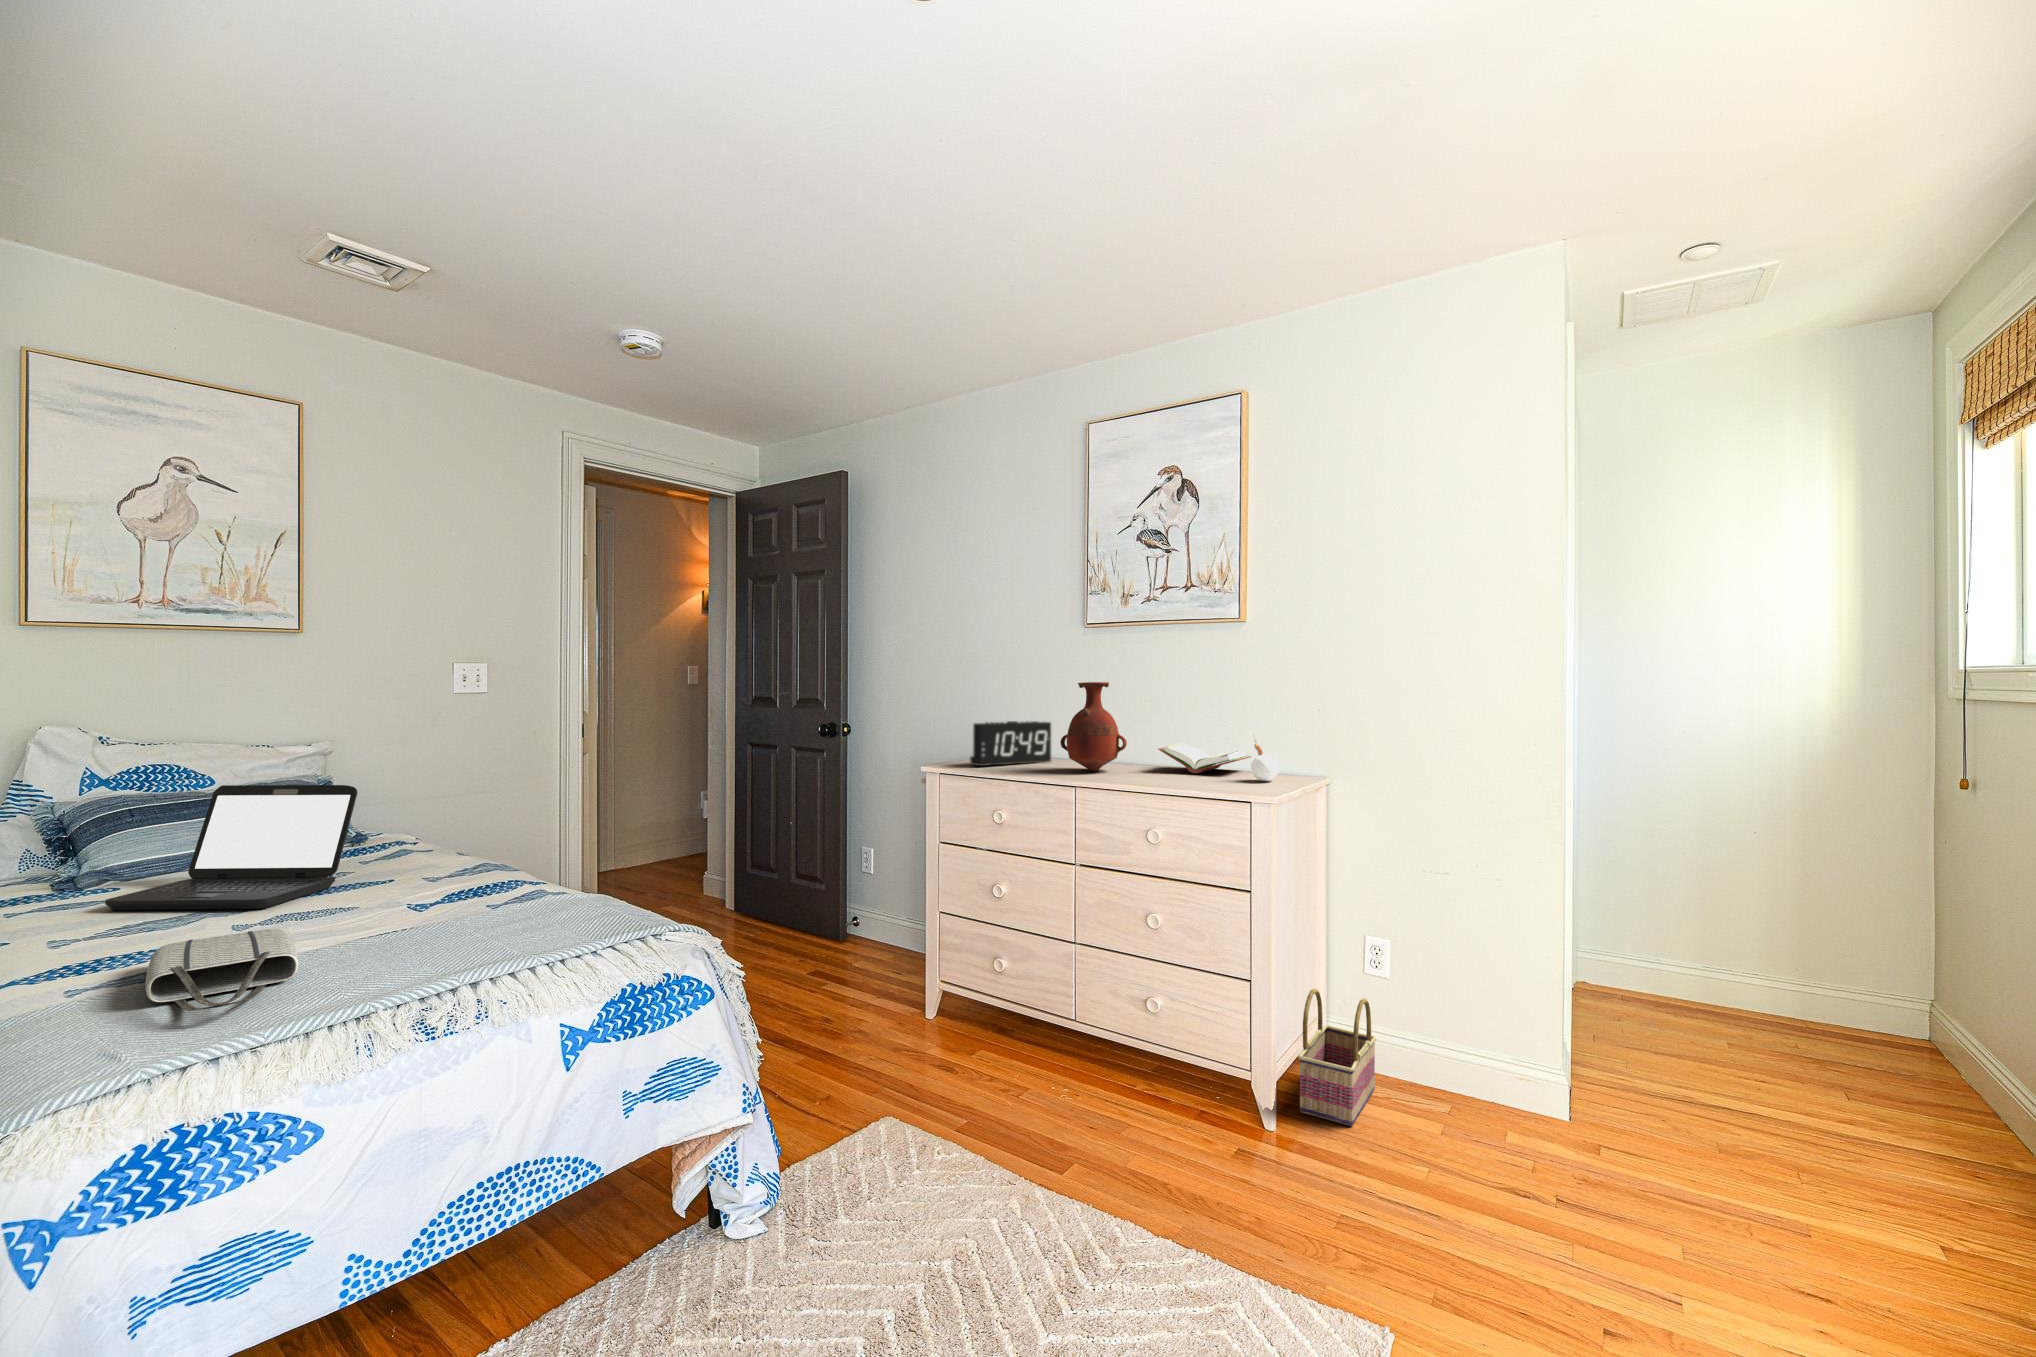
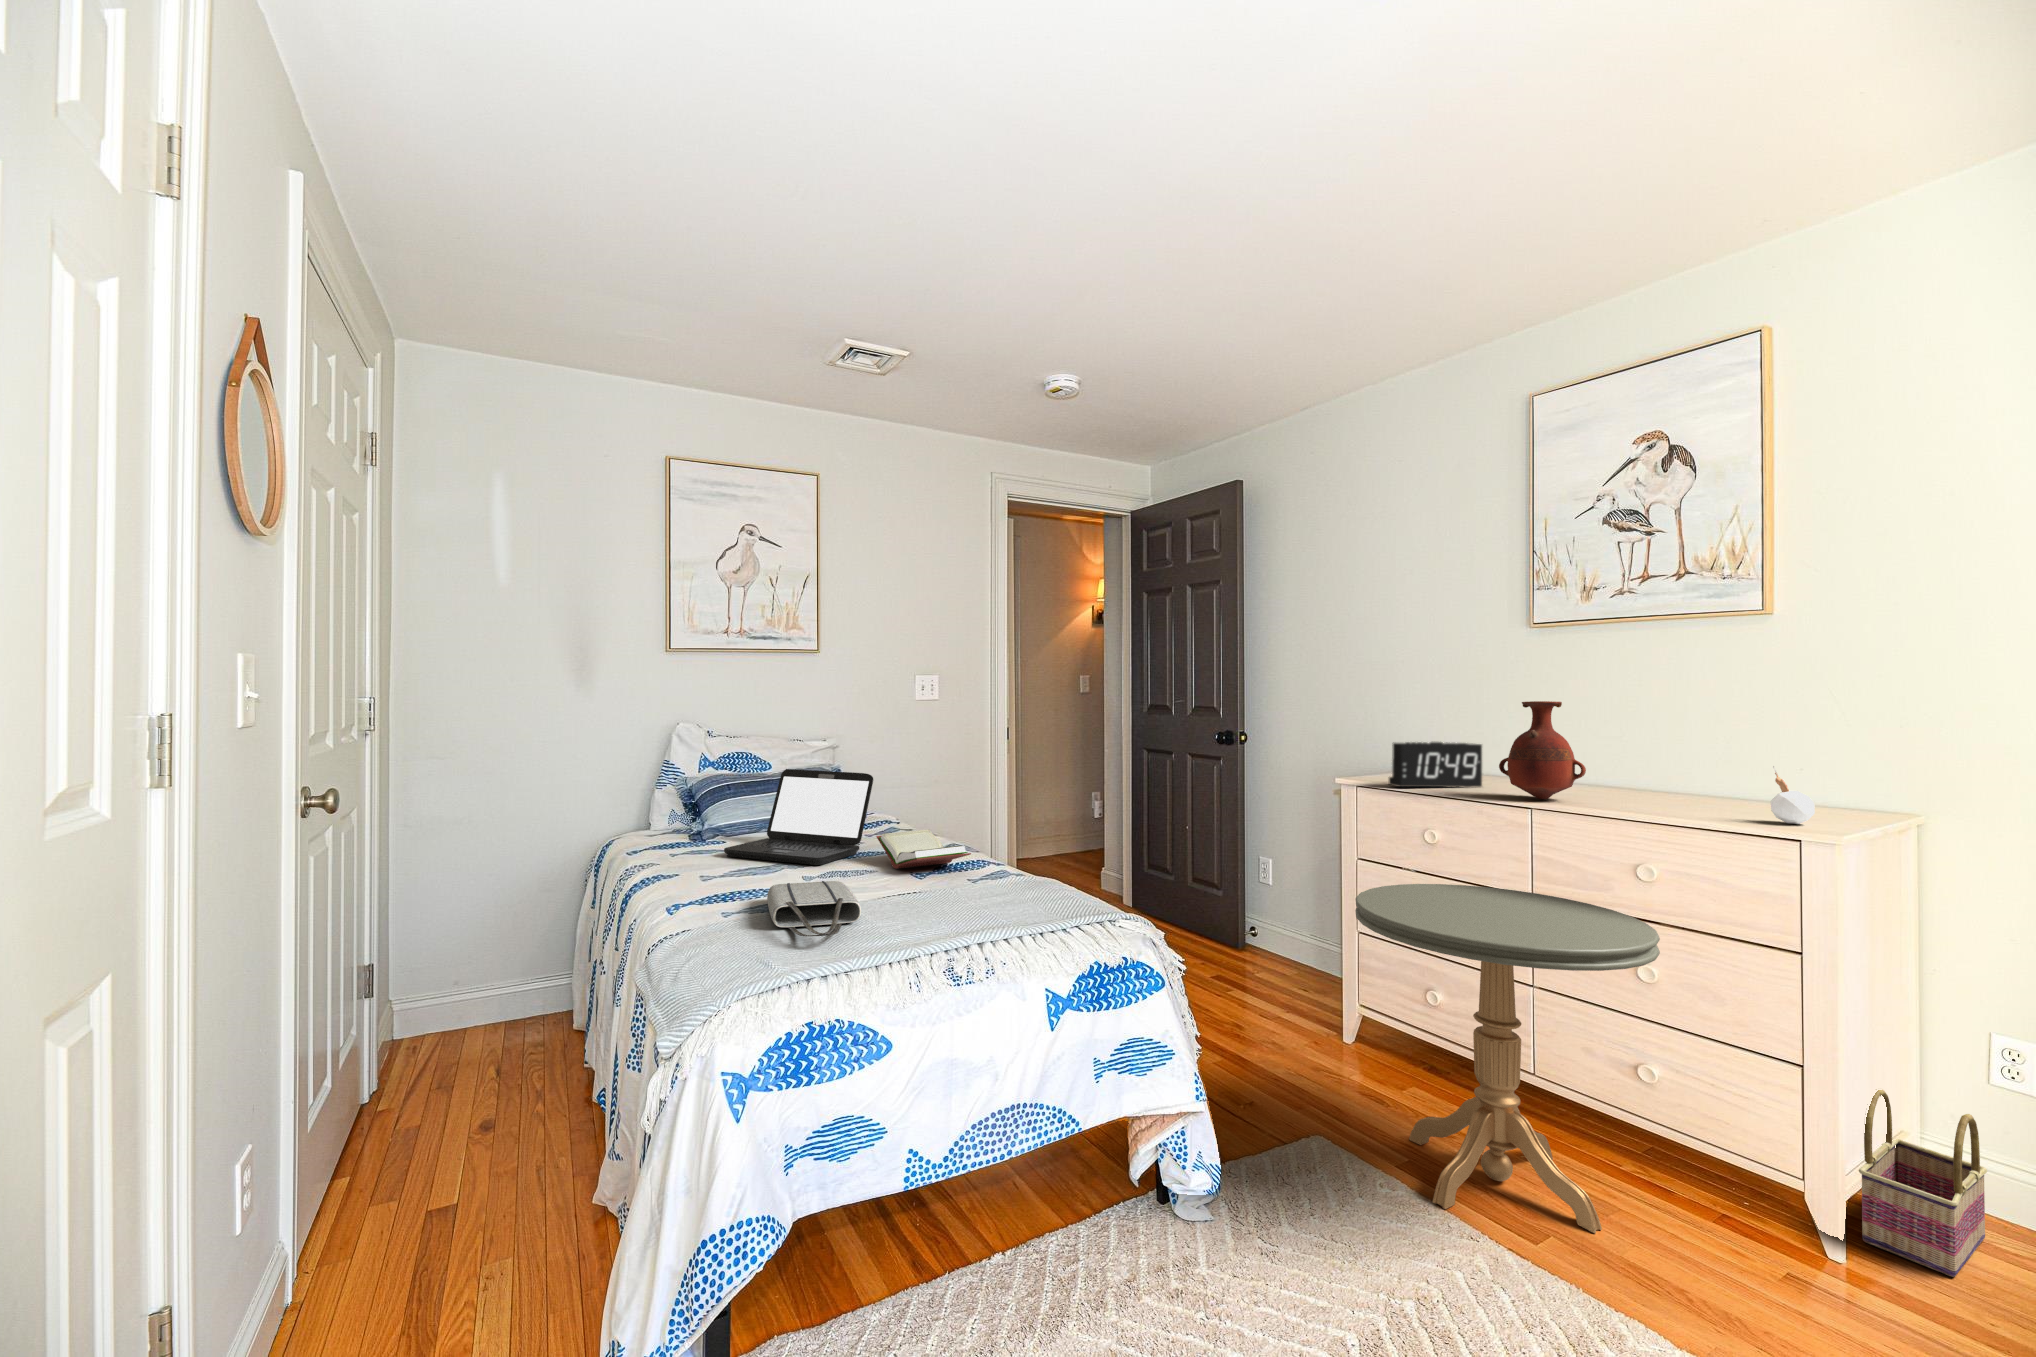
book: present [1158,743,1251,773] -> present [876,829,971,869]
side table: none [919,856,1164,1164] -> present [1355,884,1660,1233]

